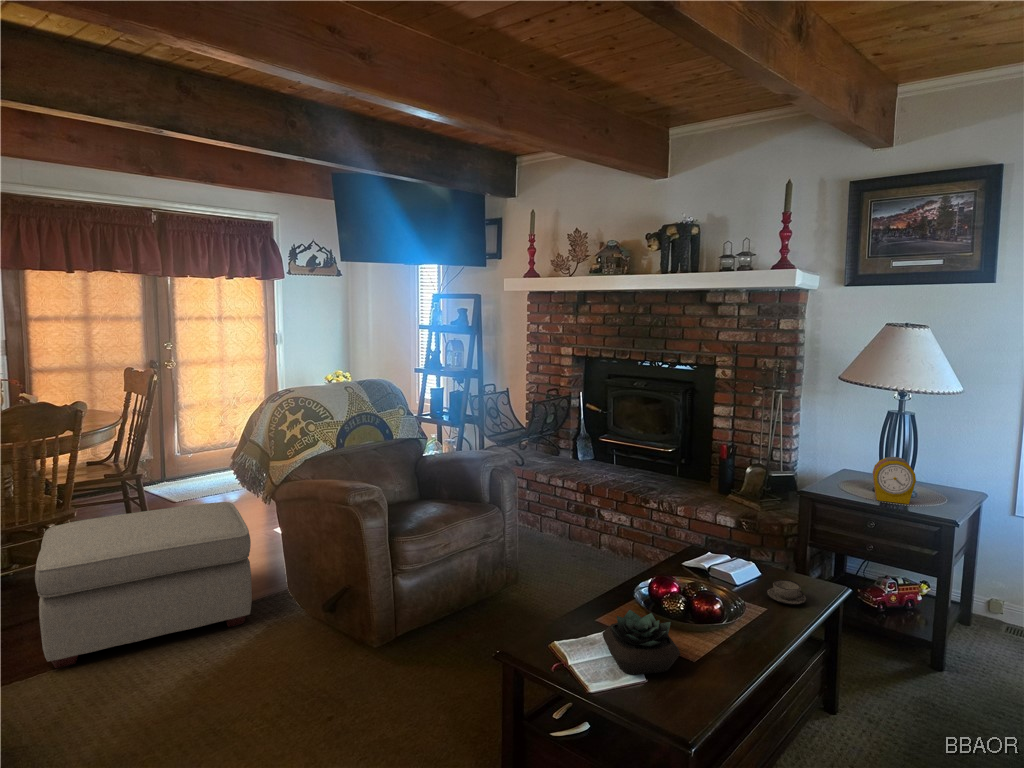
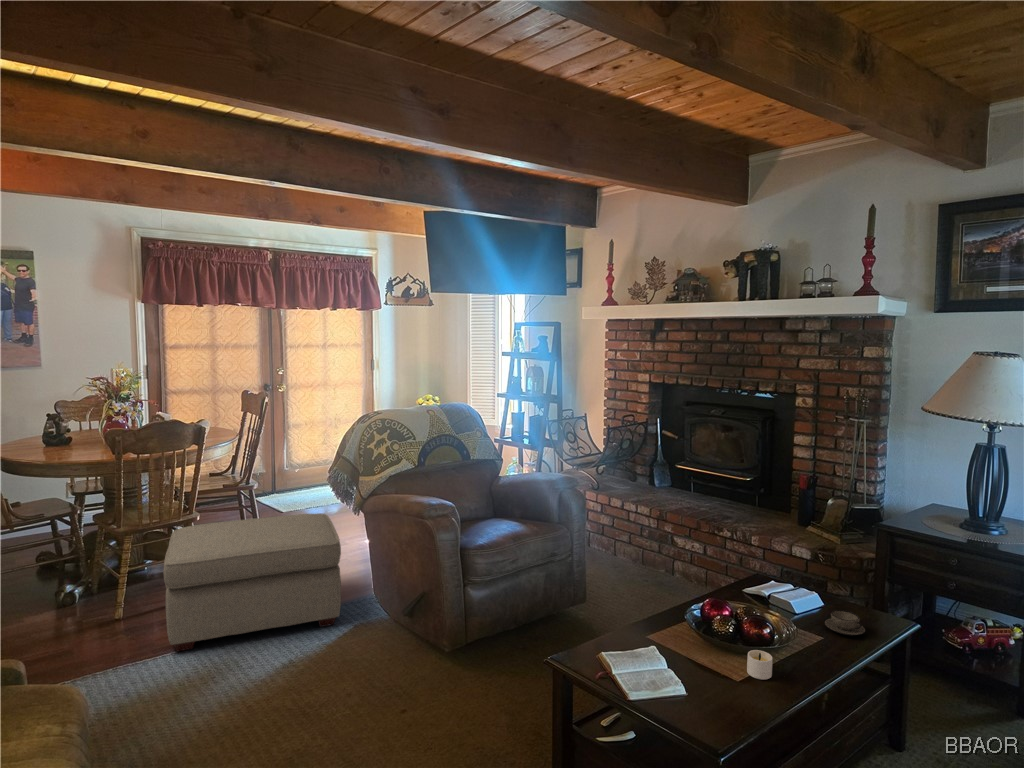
alarm clock: present [872,457,916,504] -> none [956,491,1003,542]
succulent plant: present [602,610,680,675] -> none [647,626,720,687]
candle: none [704,628,741,658] -> present [747,650,772,679]

